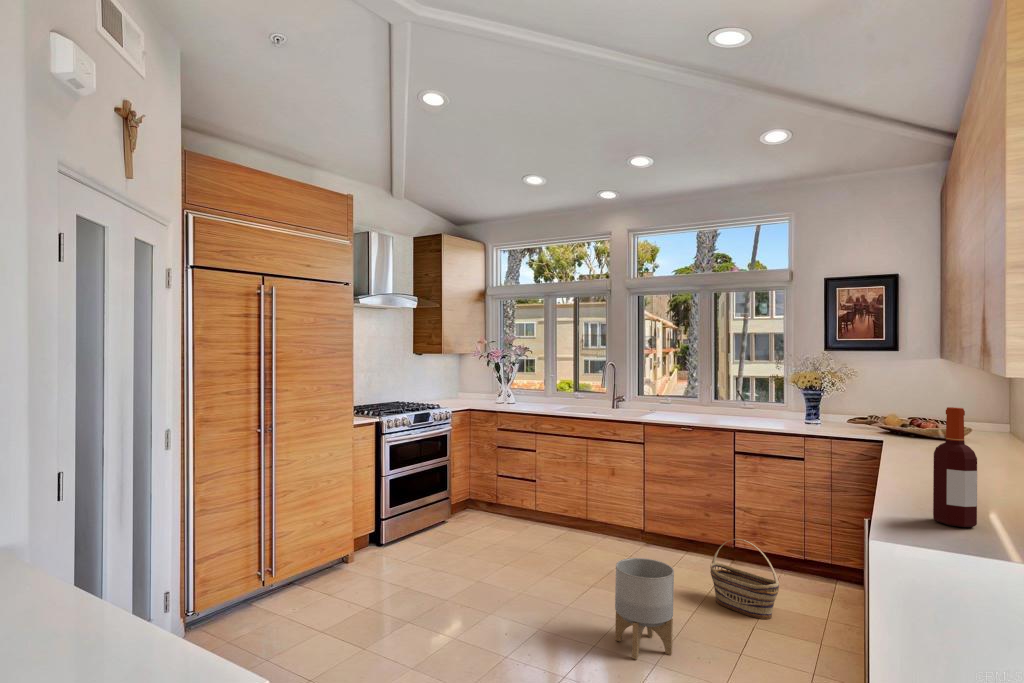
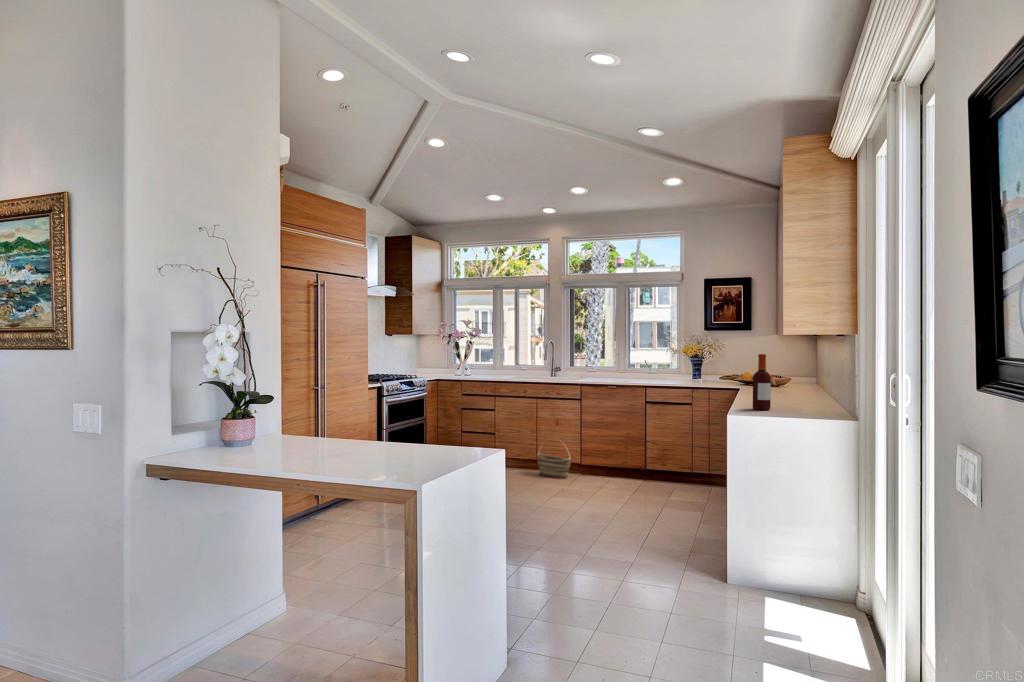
basket: present [710,539,779,619] -> present [537,445,571,478]
planter: present [615,558,674,659] -> none [579,465,617,522]

